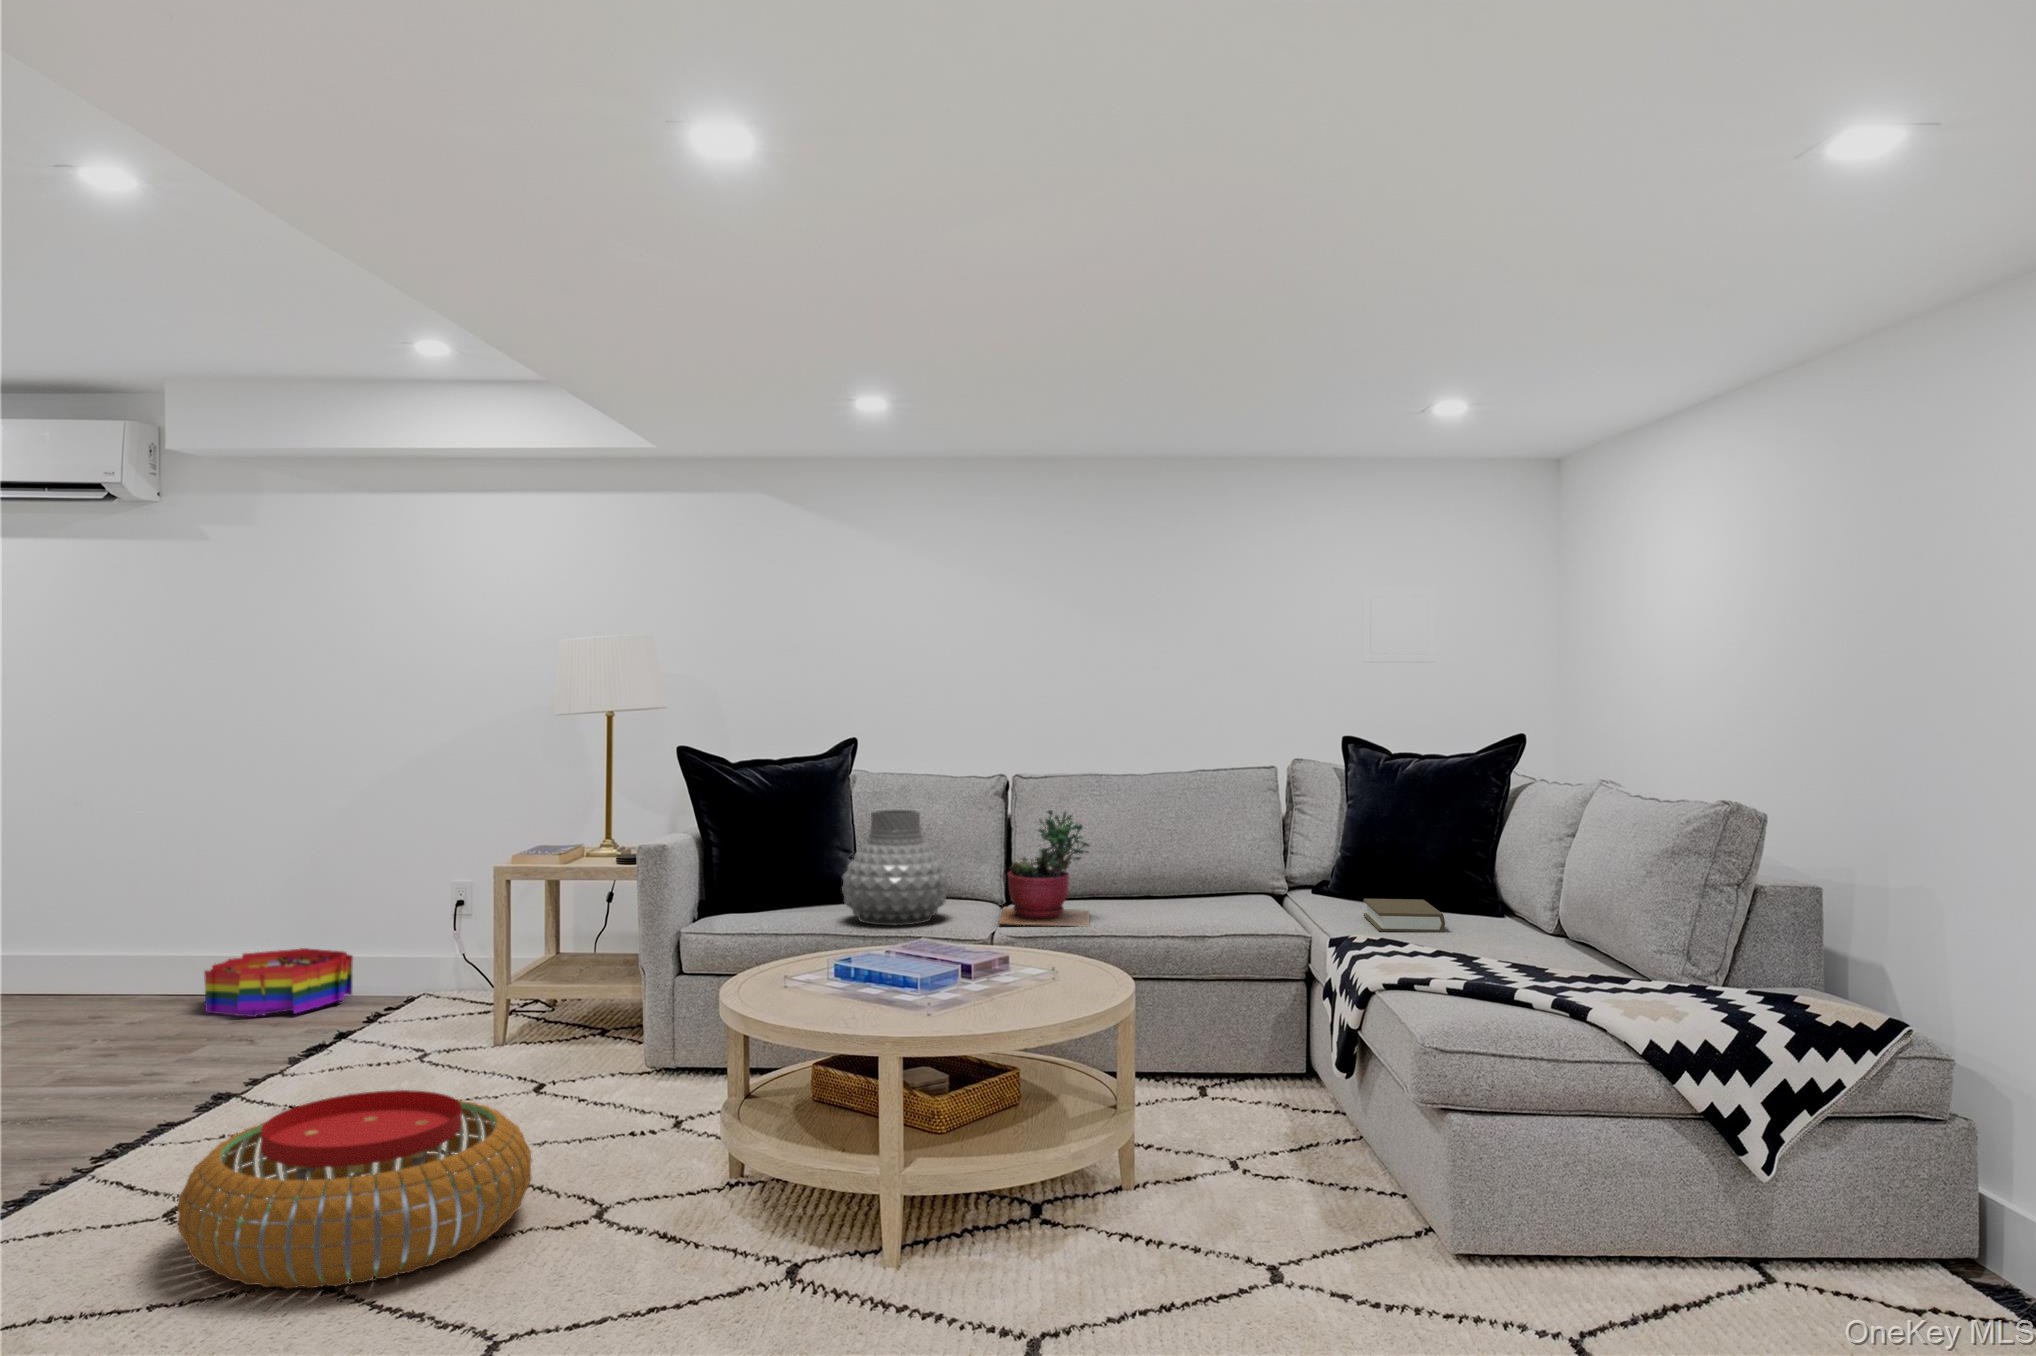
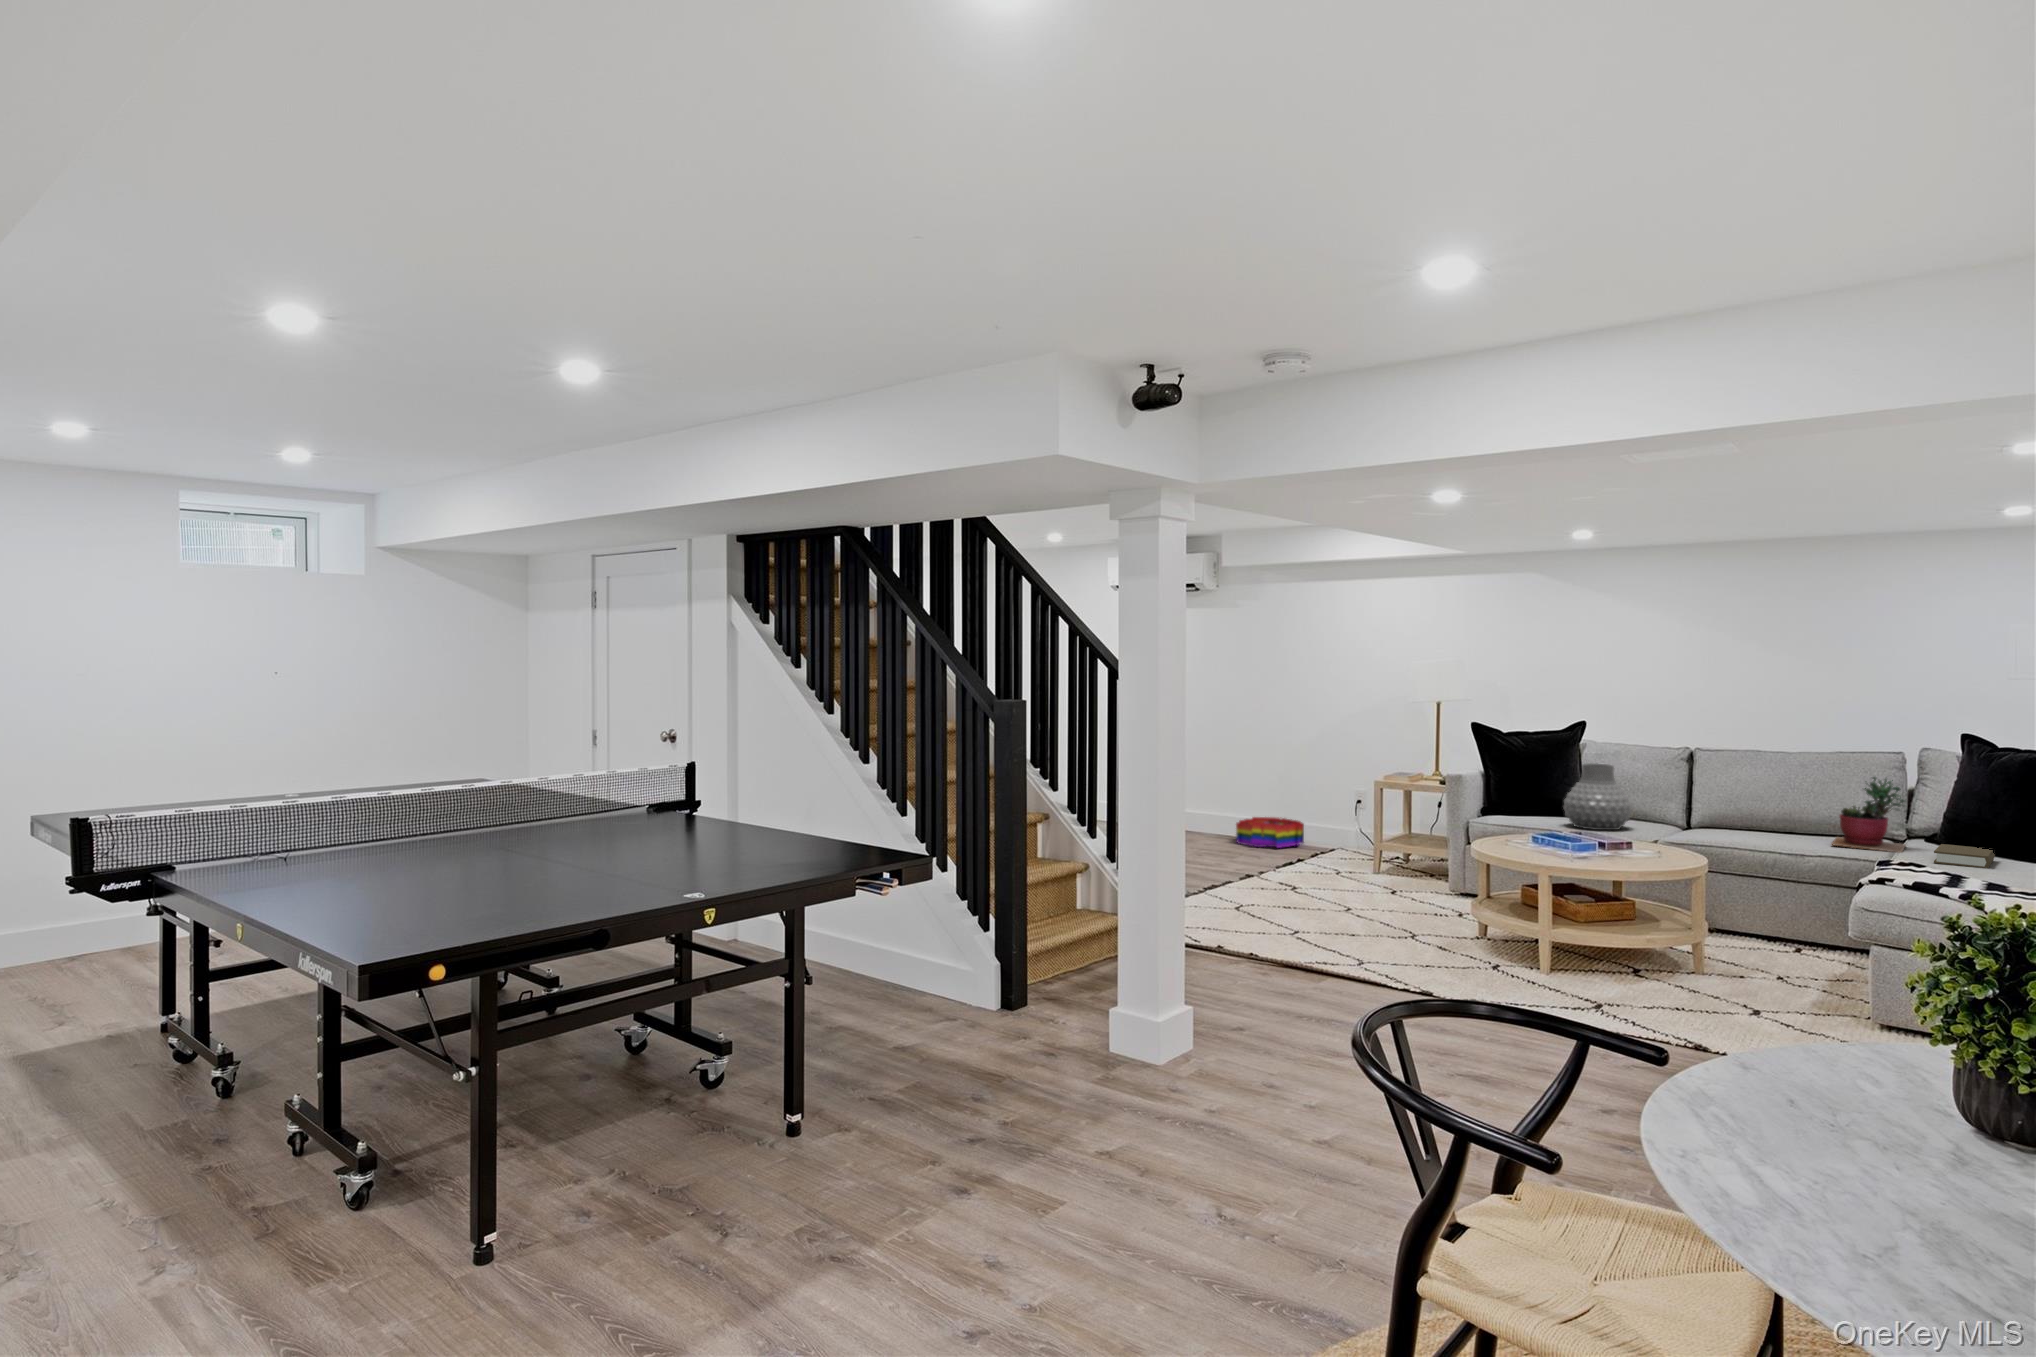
succulent plant: present [999,810,1090,927] -> present [1832,777,1906,853]
pouf: present [178,1090,532,1289] -> none [1243,868,1381,937]

